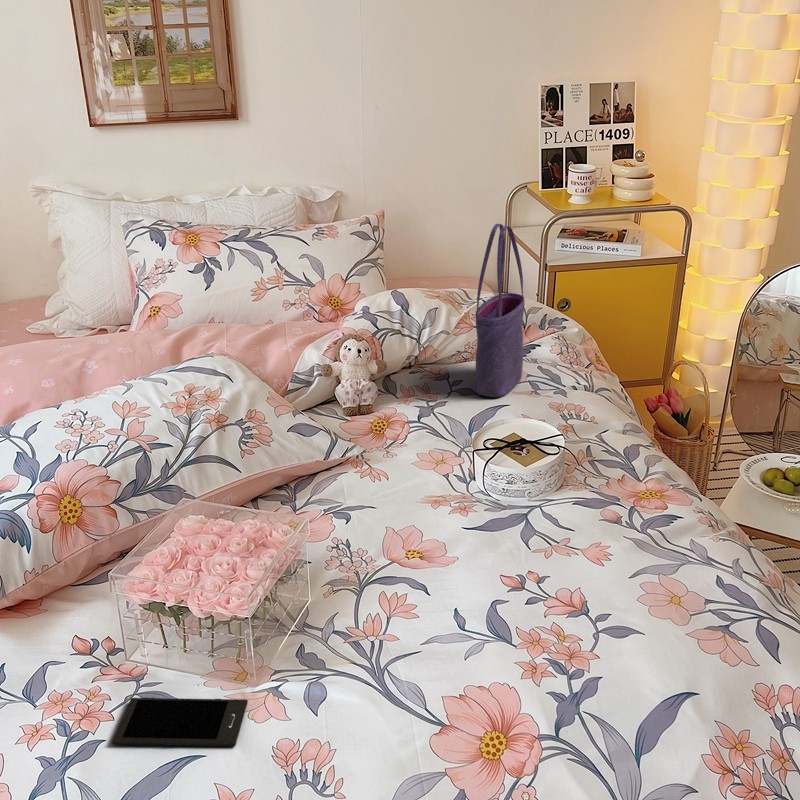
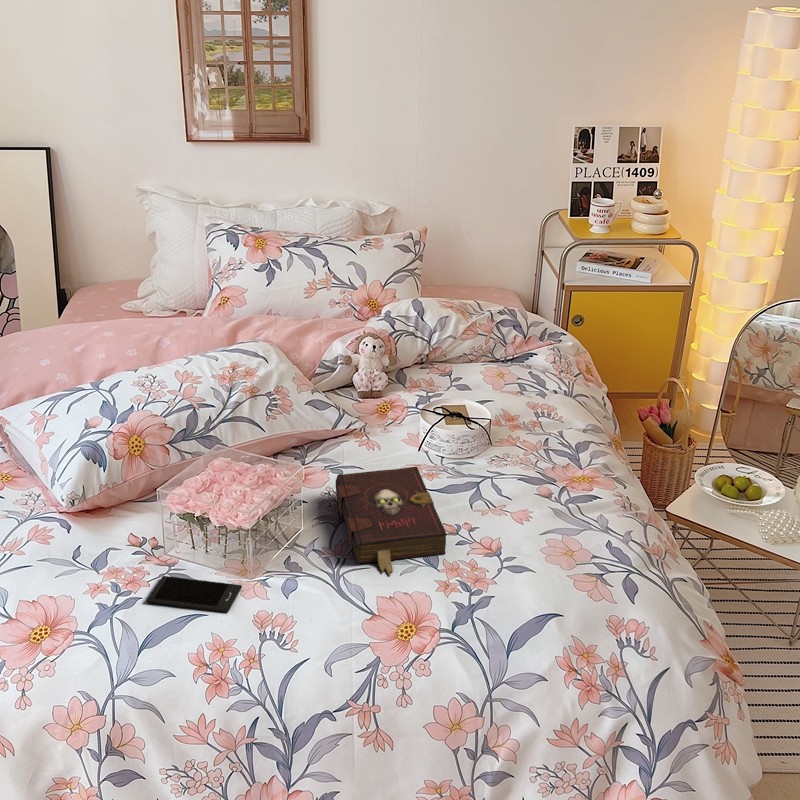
tote bag: present [476,224,524,397] -> none [471,252,517,393]
book: none [346,501,516,660] -> present [336,467,446,576]

